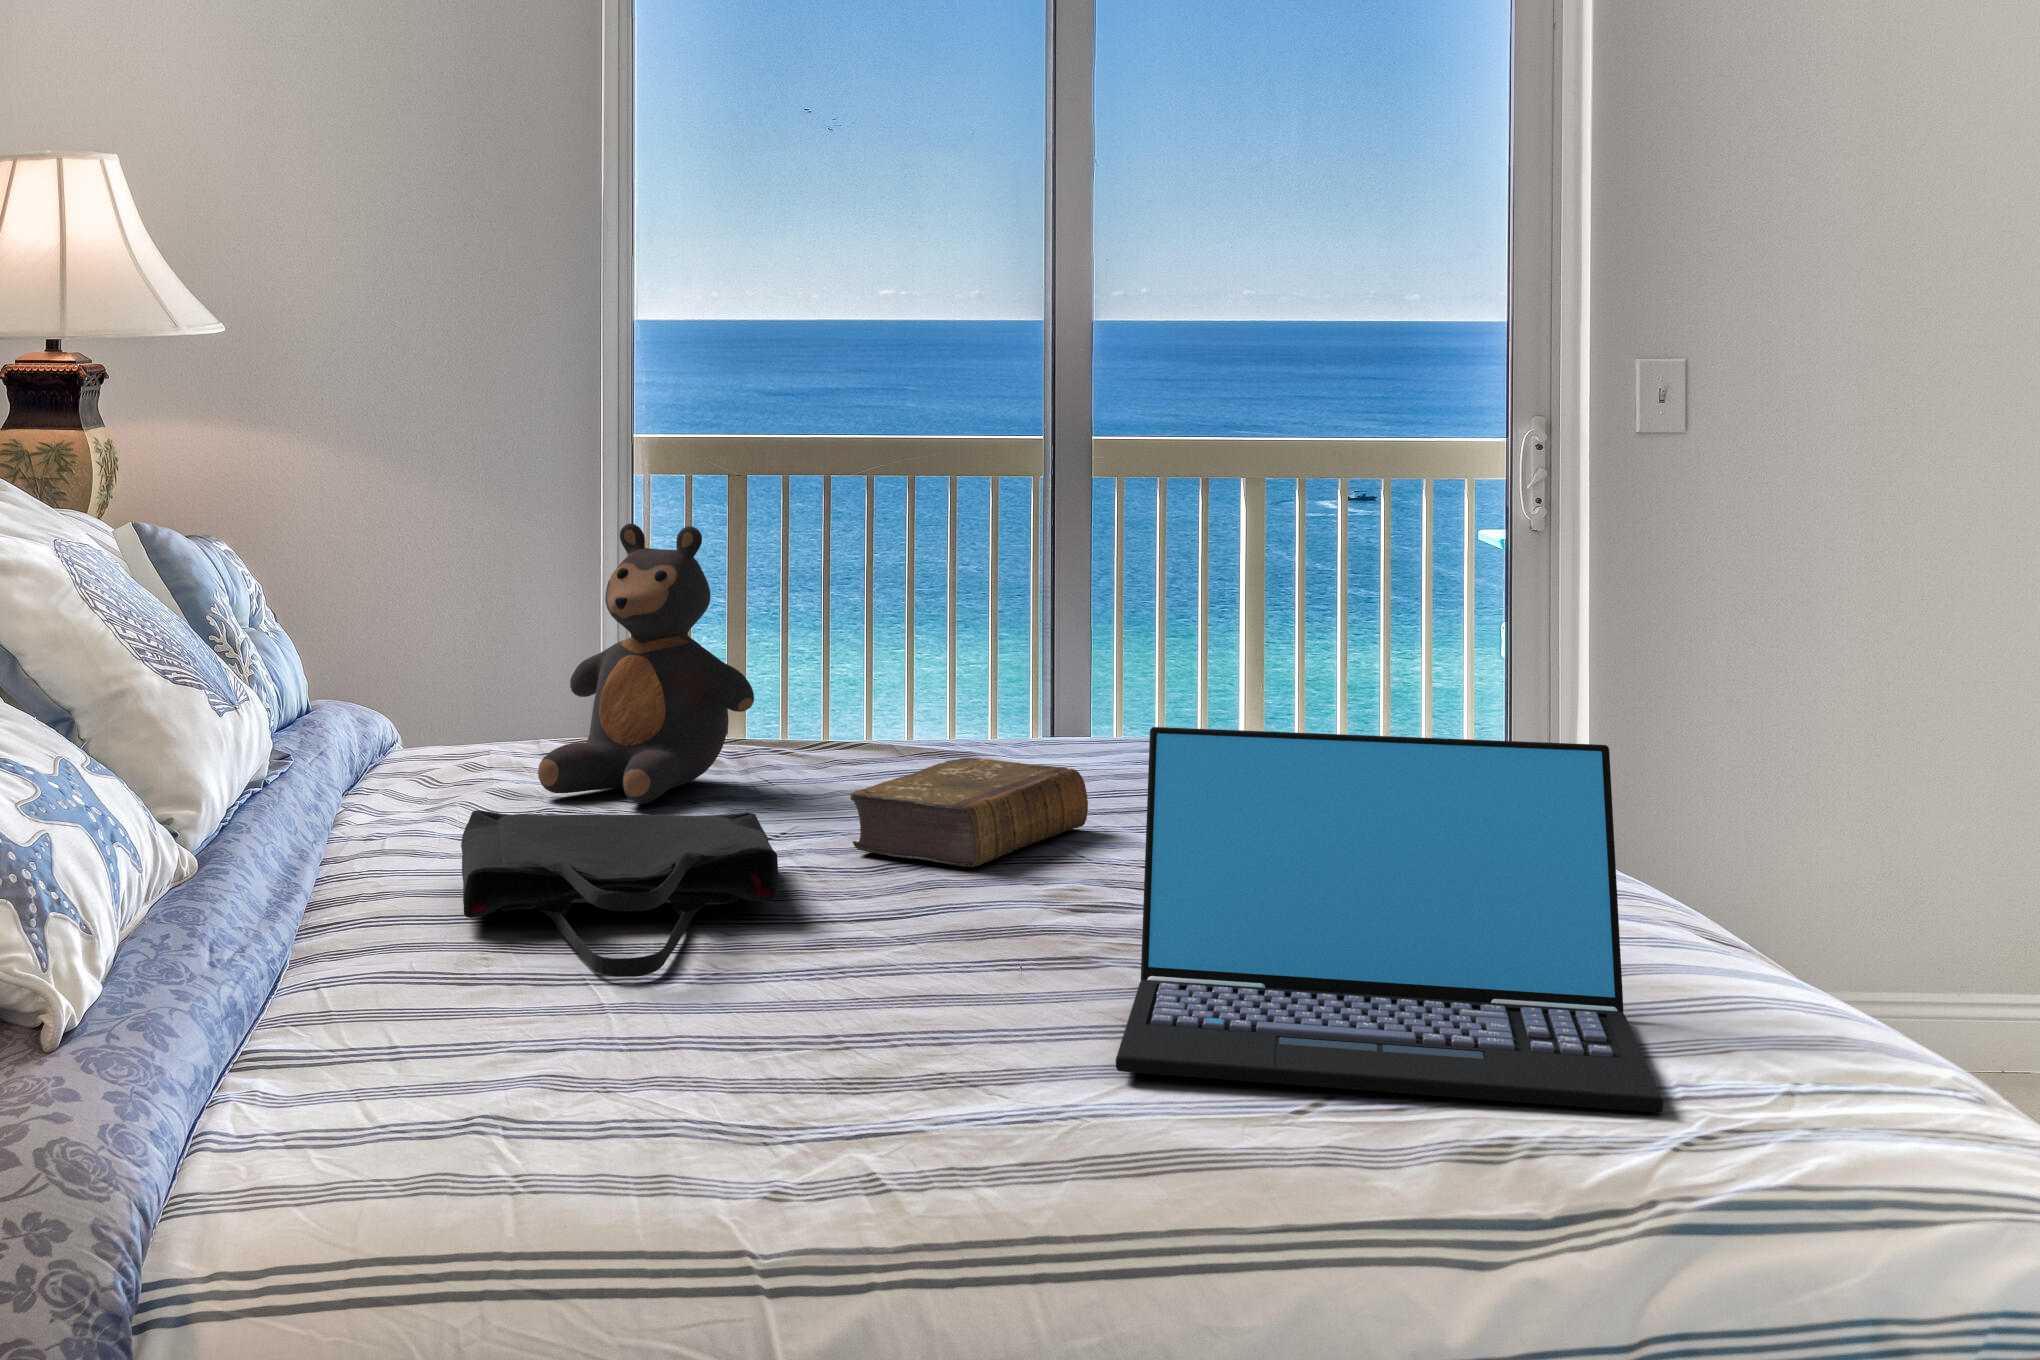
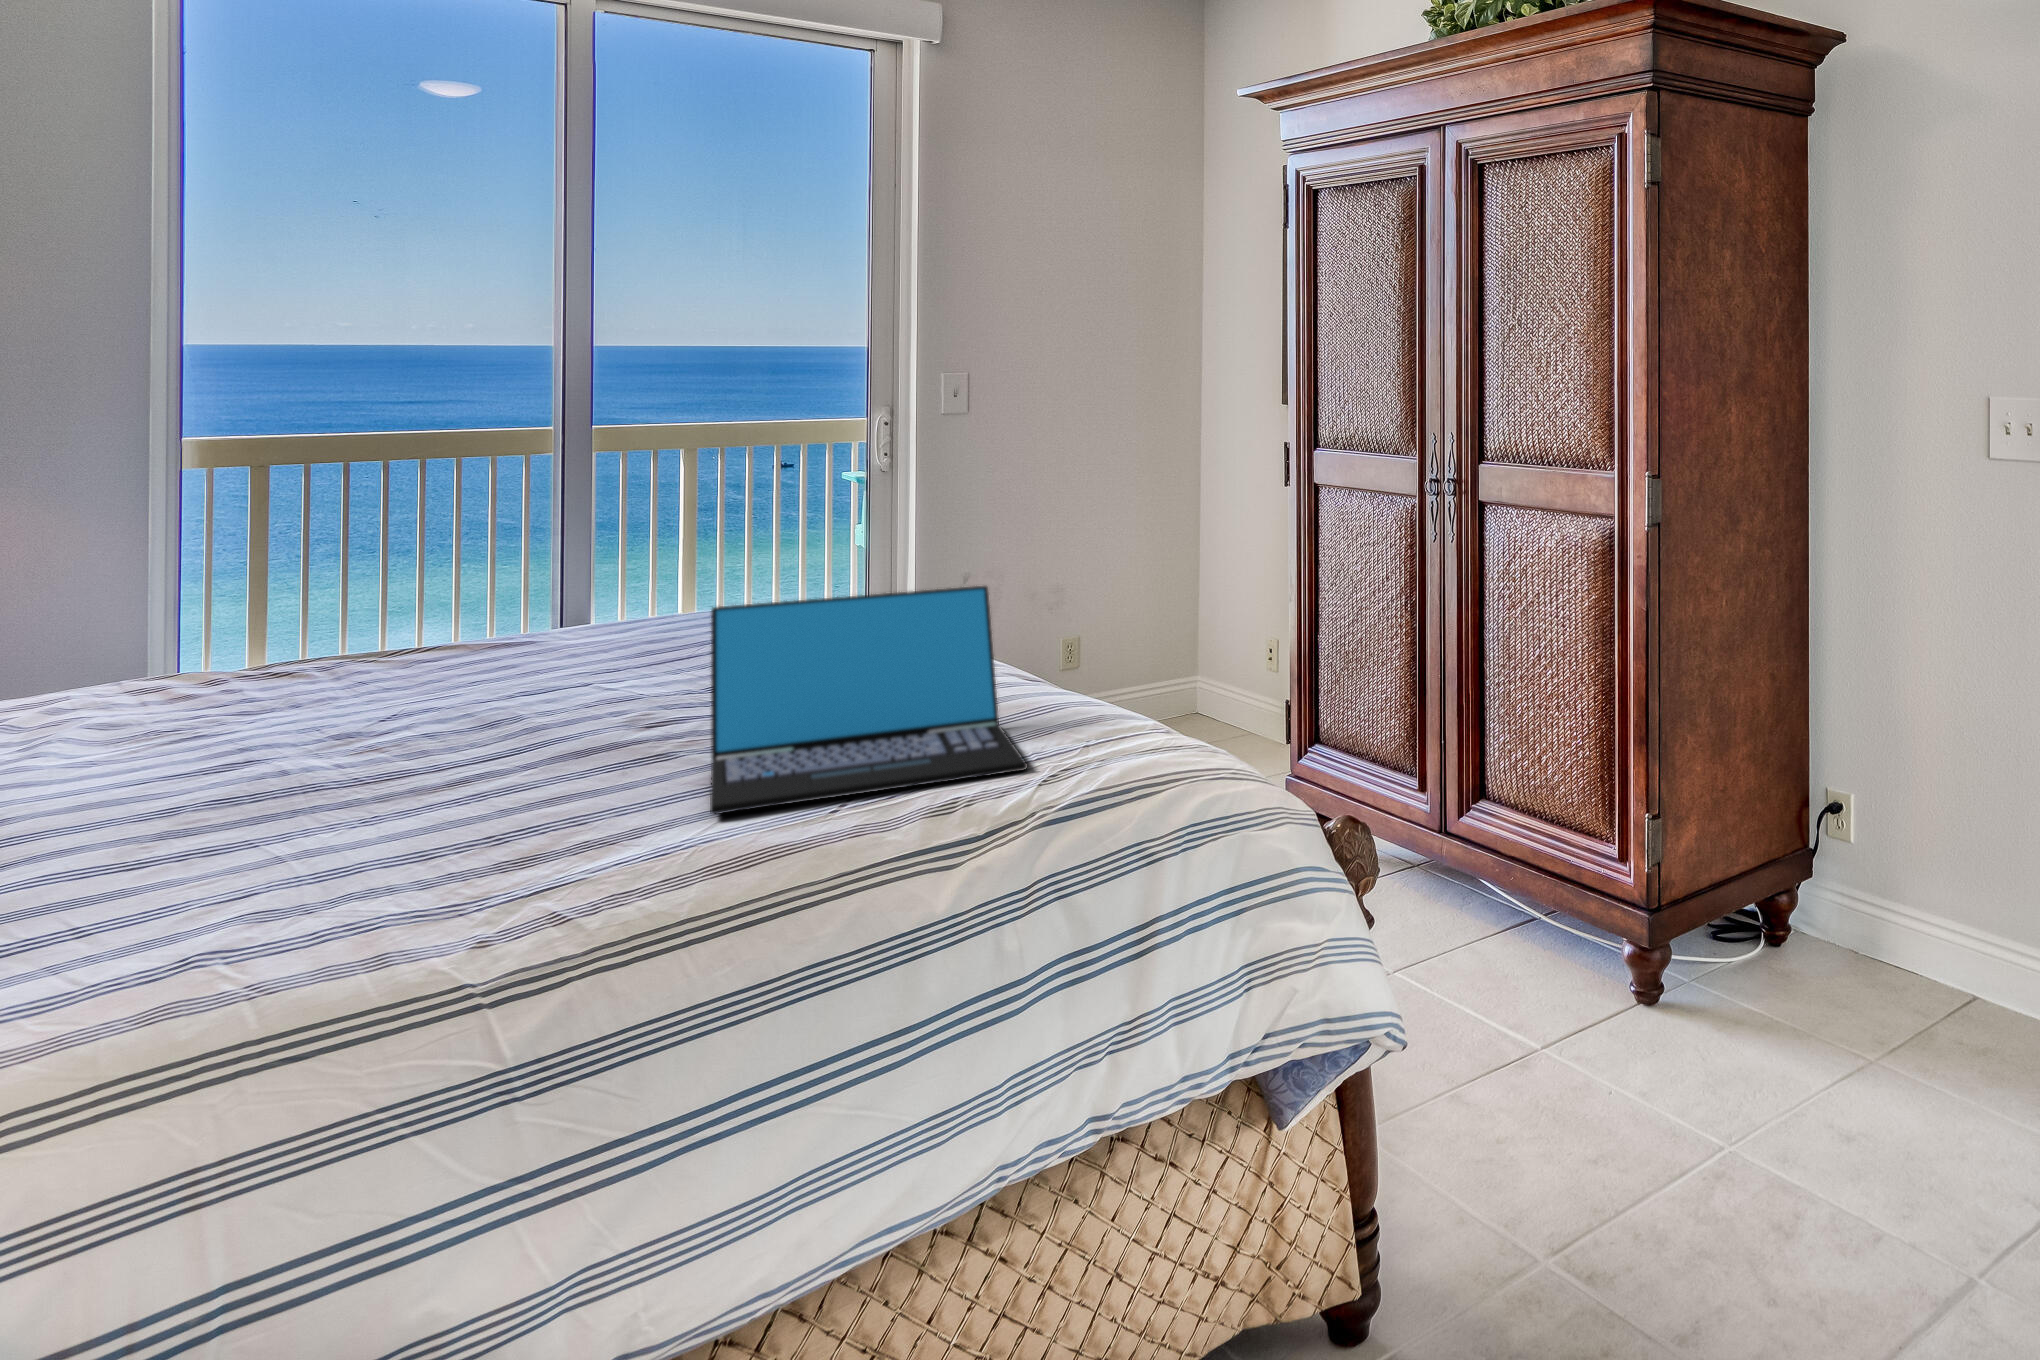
teddy bear: present [538,523,754,804] -> none [135,501,353,718]
book: present [850,758,1088,867] -> none [458,640,642,717]
tote bag: present [461,810,778,977] -> none [87,704,415,838]

